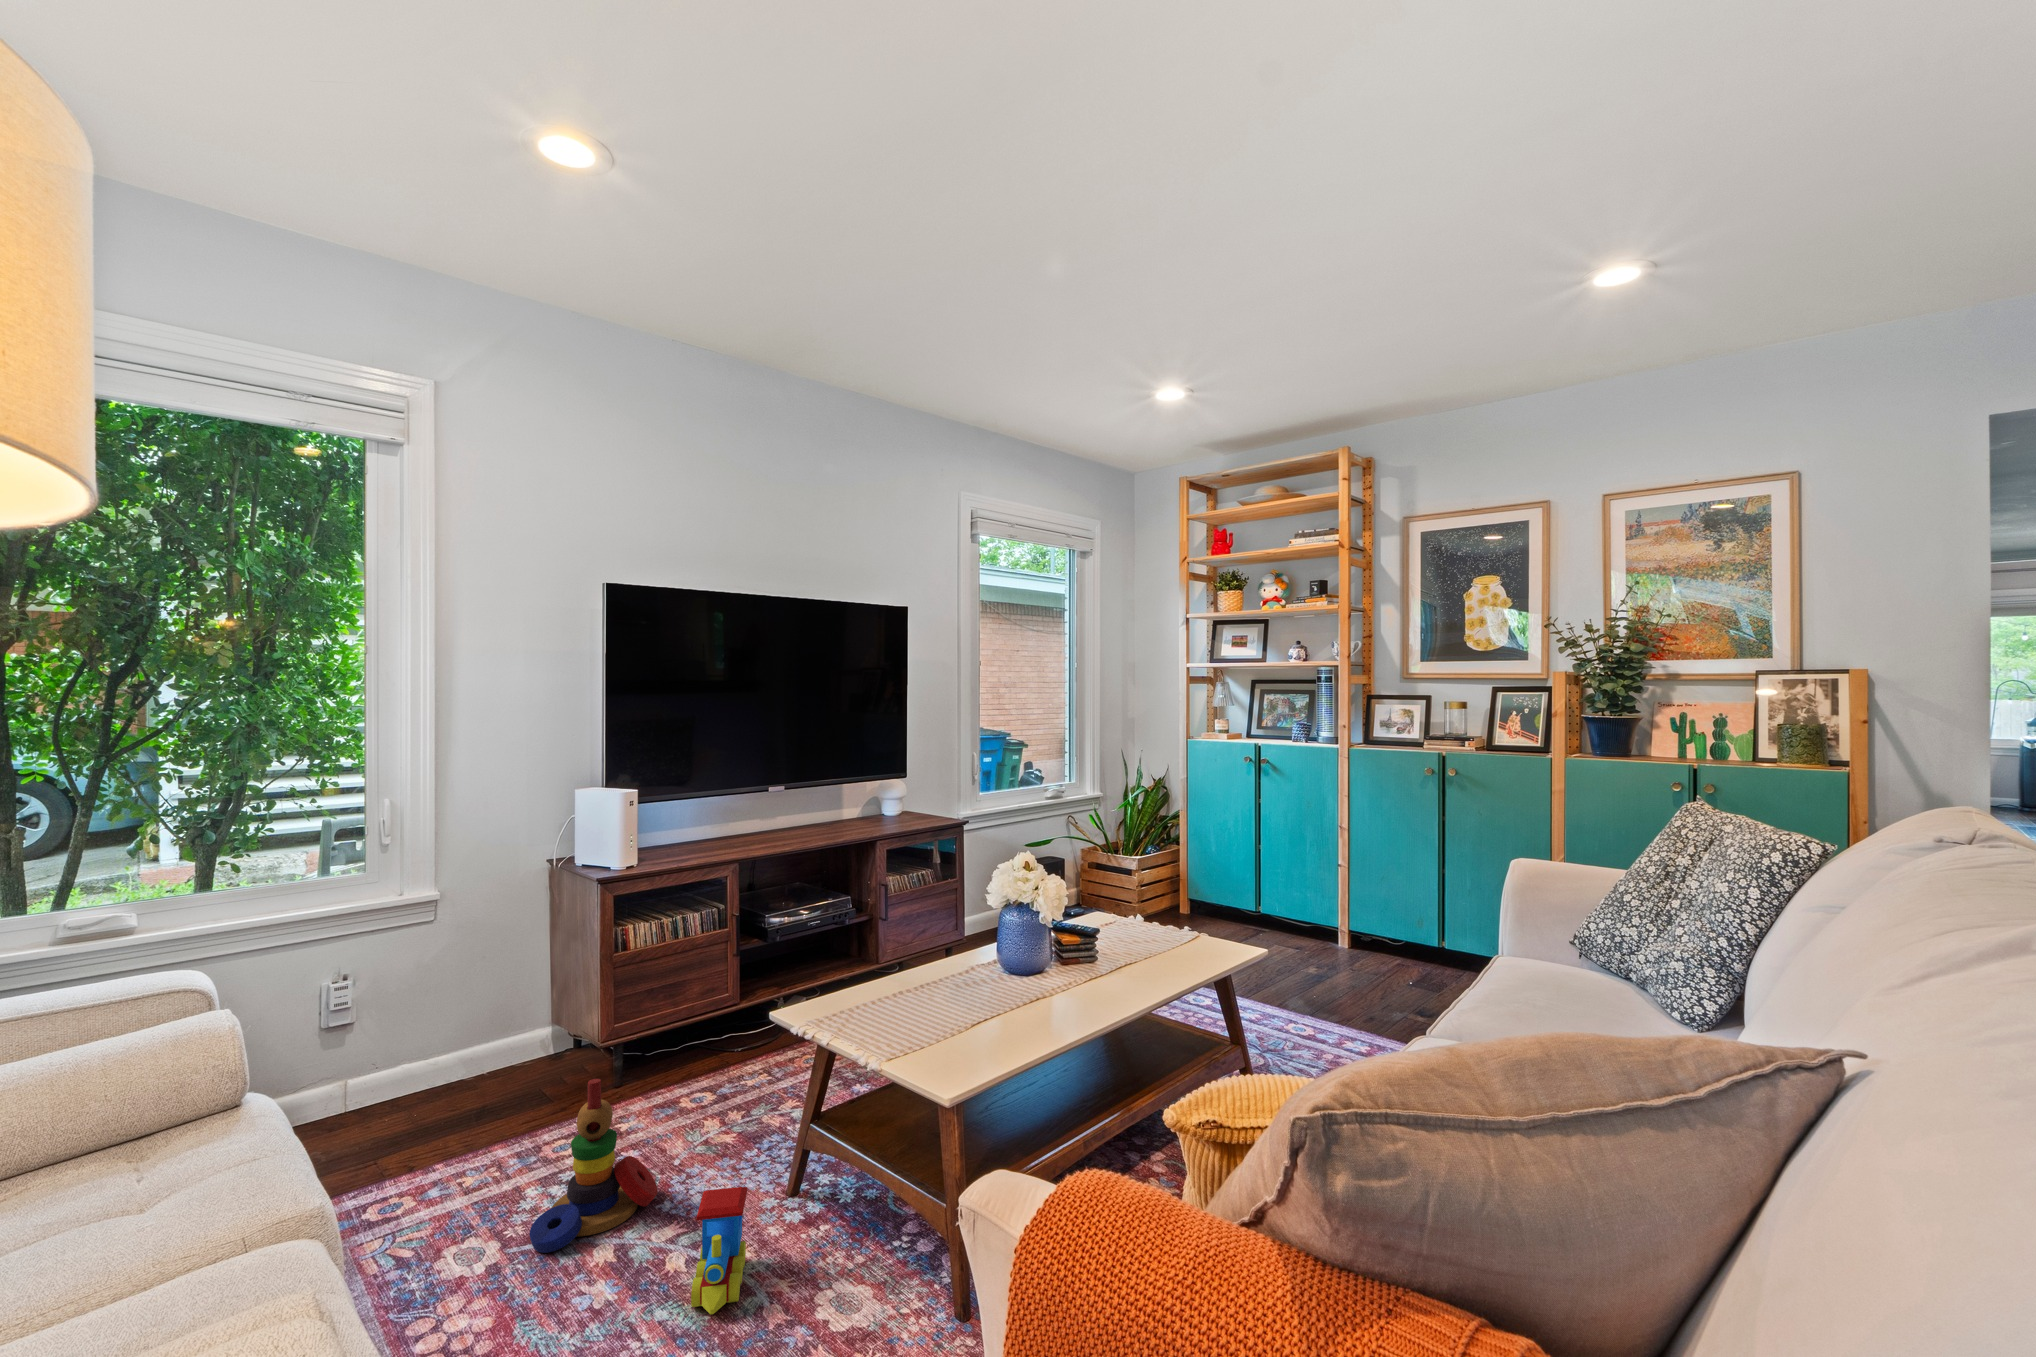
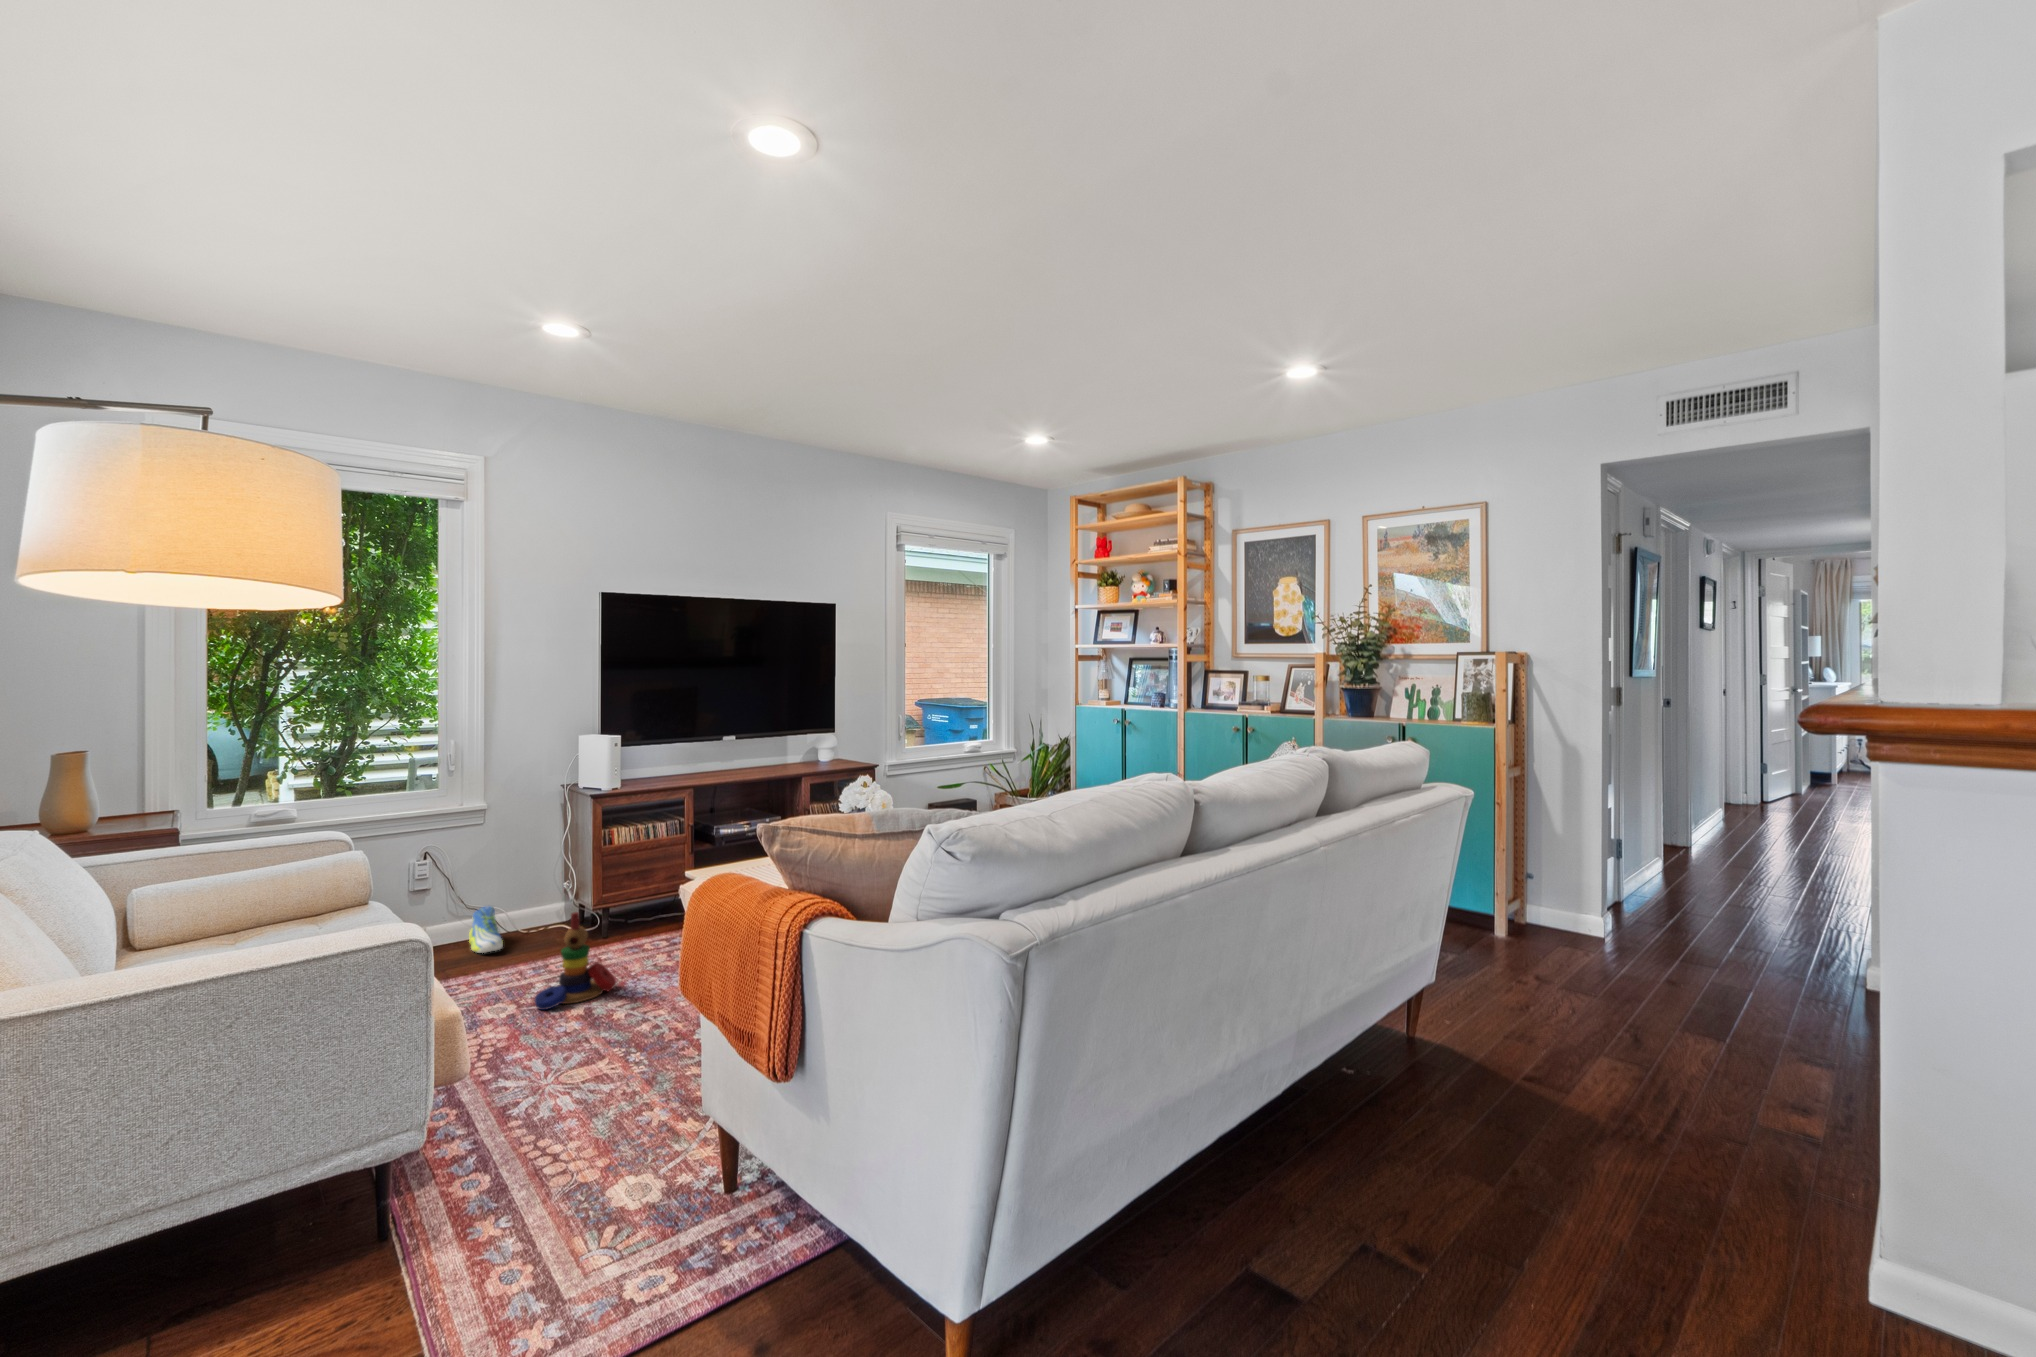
sneaker: none [412,1045,465,1124] -> present [469,906,503,953]
toy train: present [691,1187,747,1314] -> none [622,971,663,1034]

